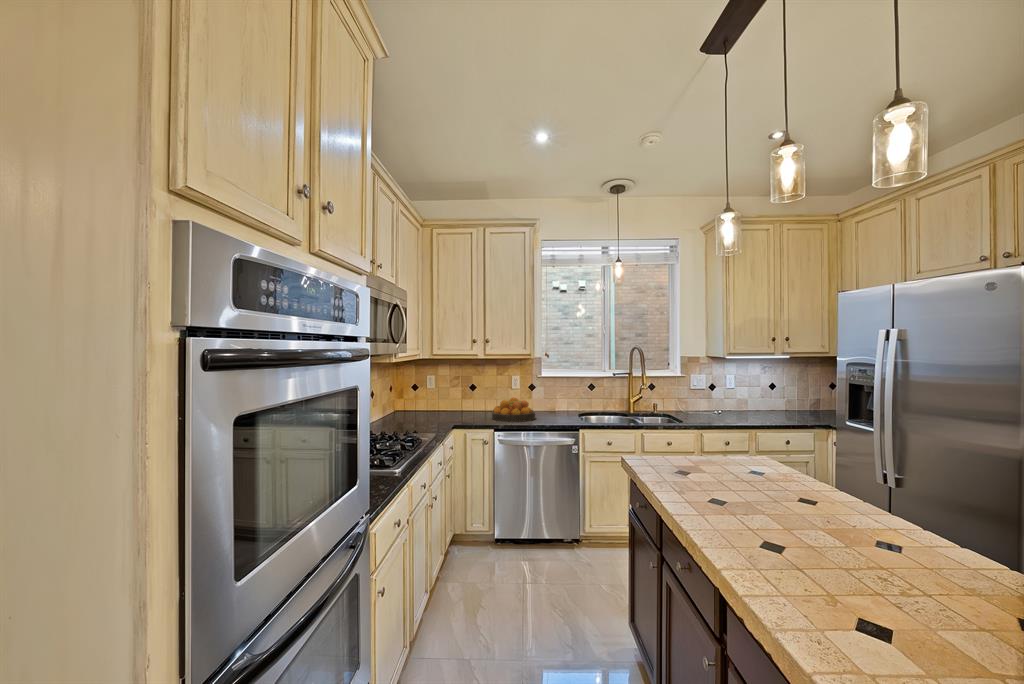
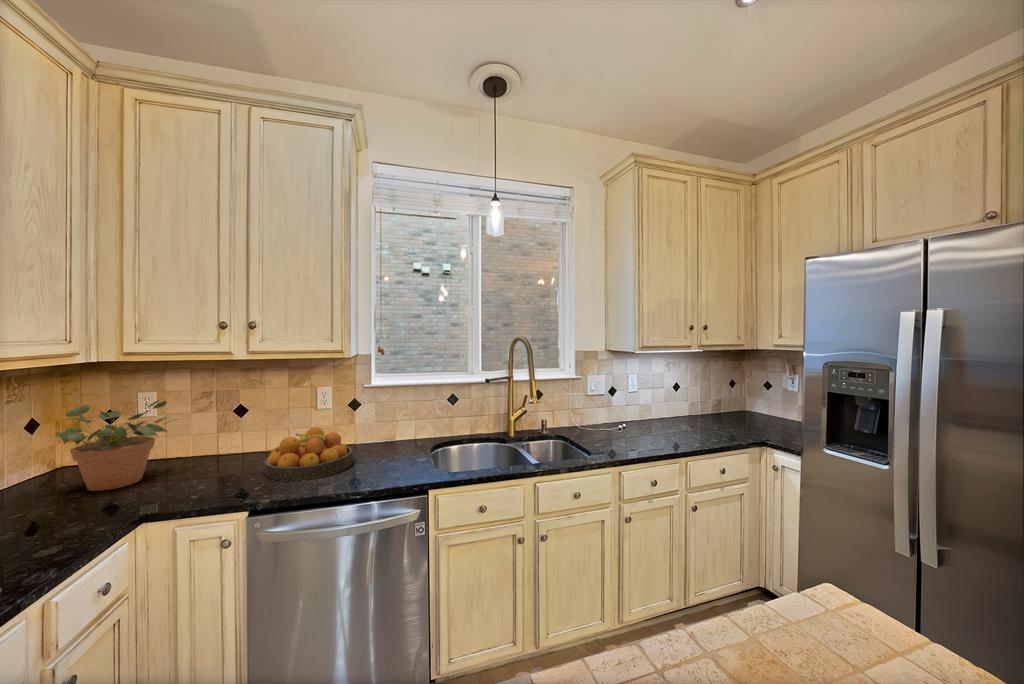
potted plant: none [407,378,451,419] -> present [55,400,172,491]

